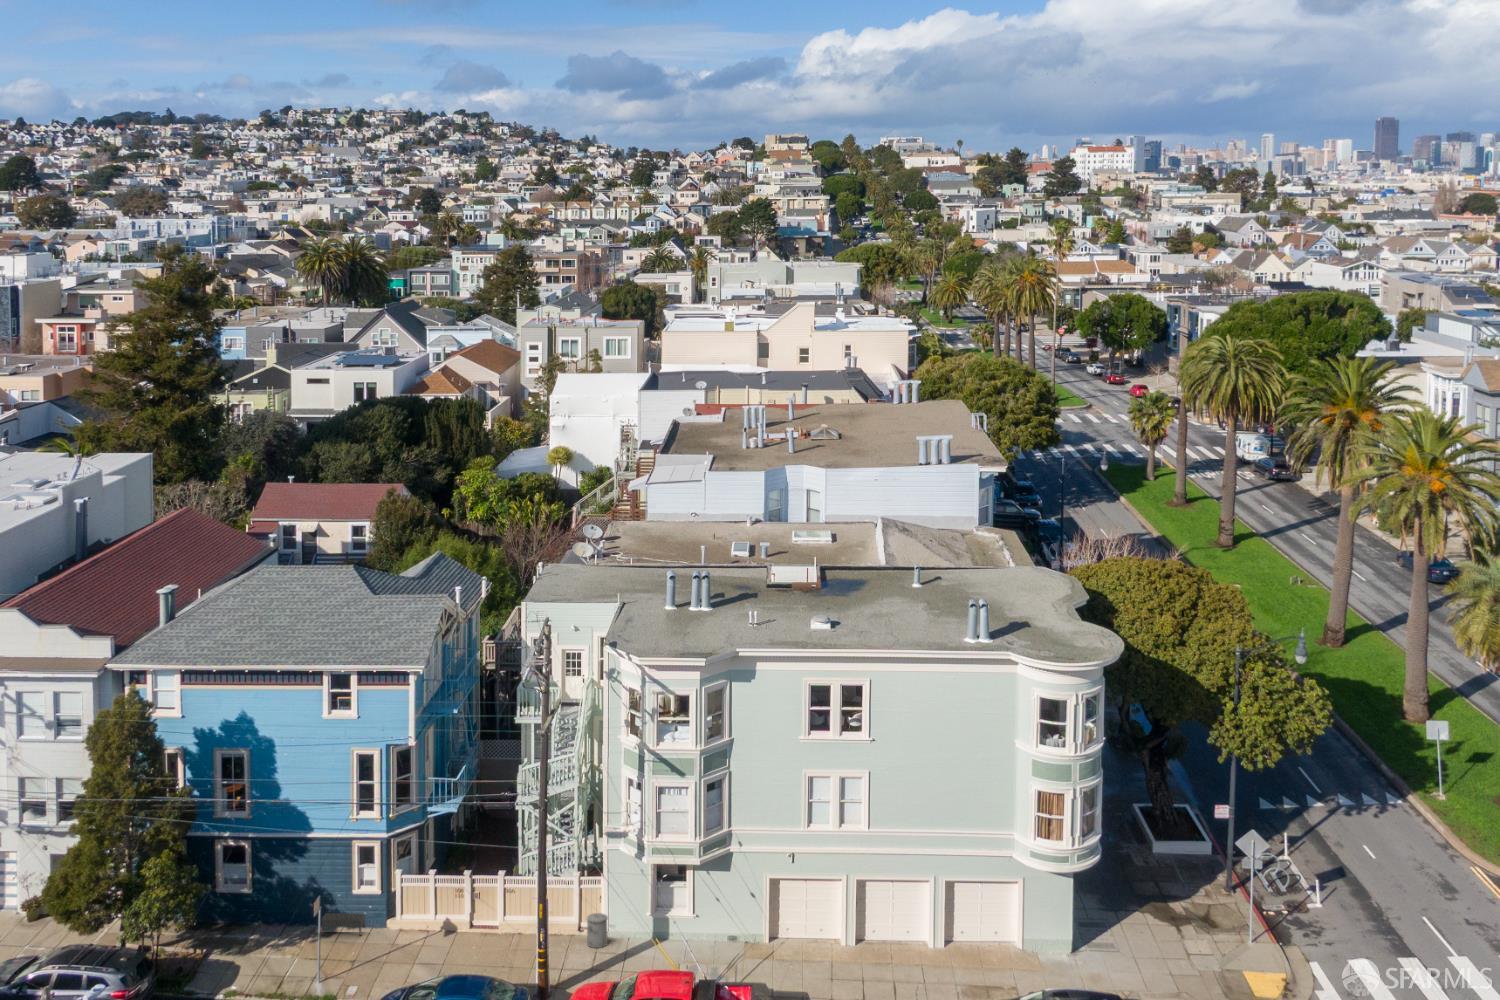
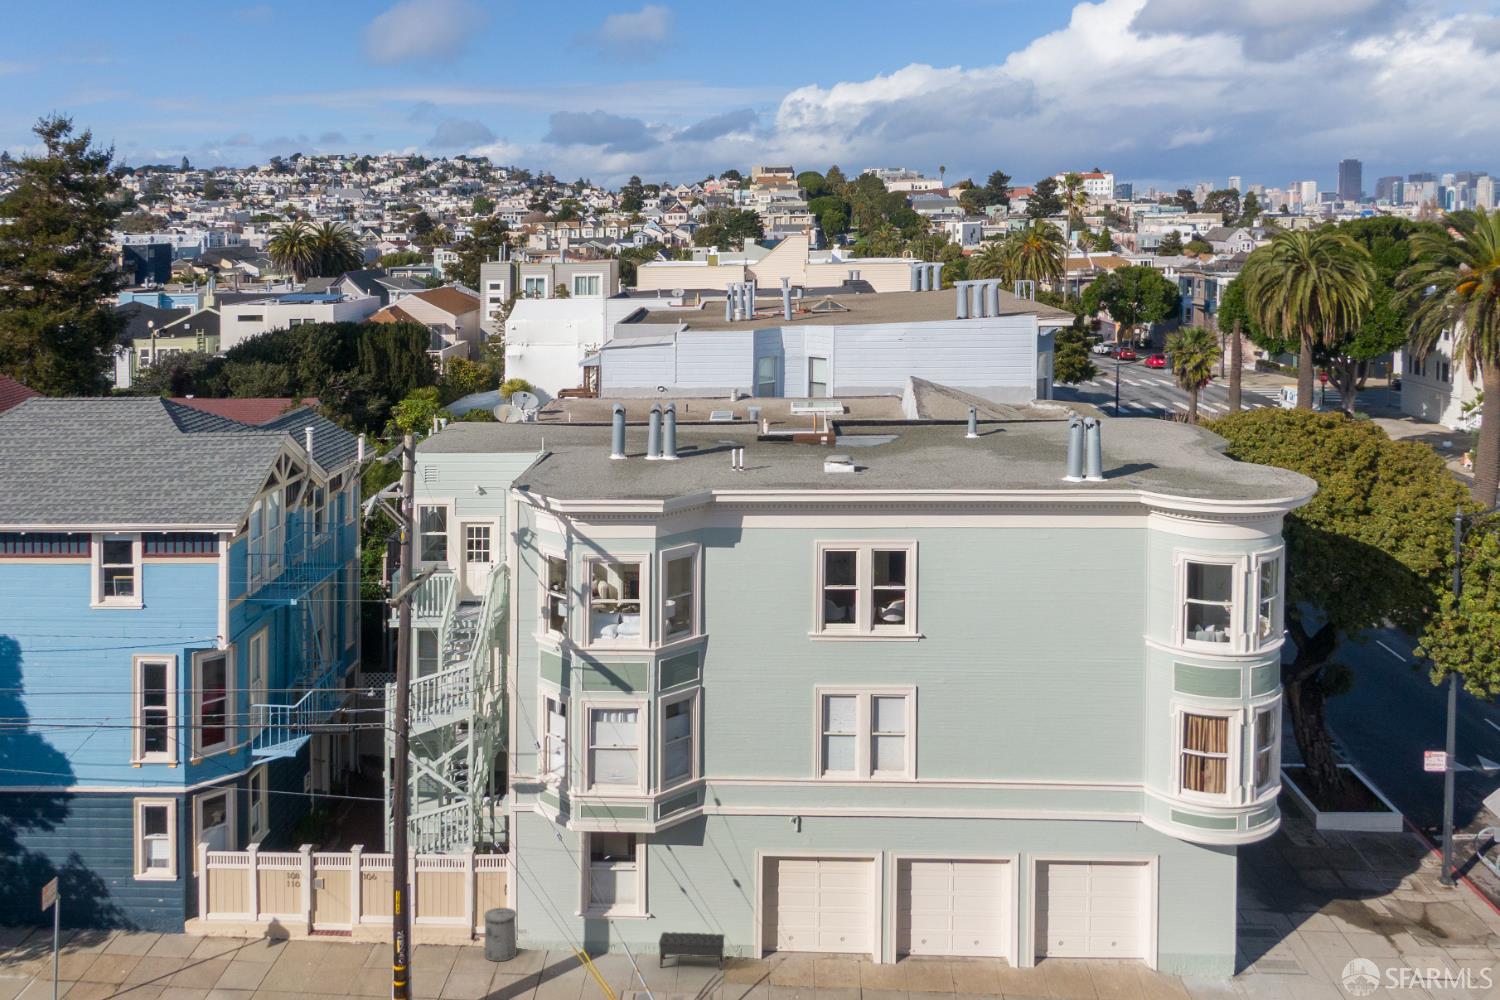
bench: present [321,913,365,935] -> present [659,932,724,969]

